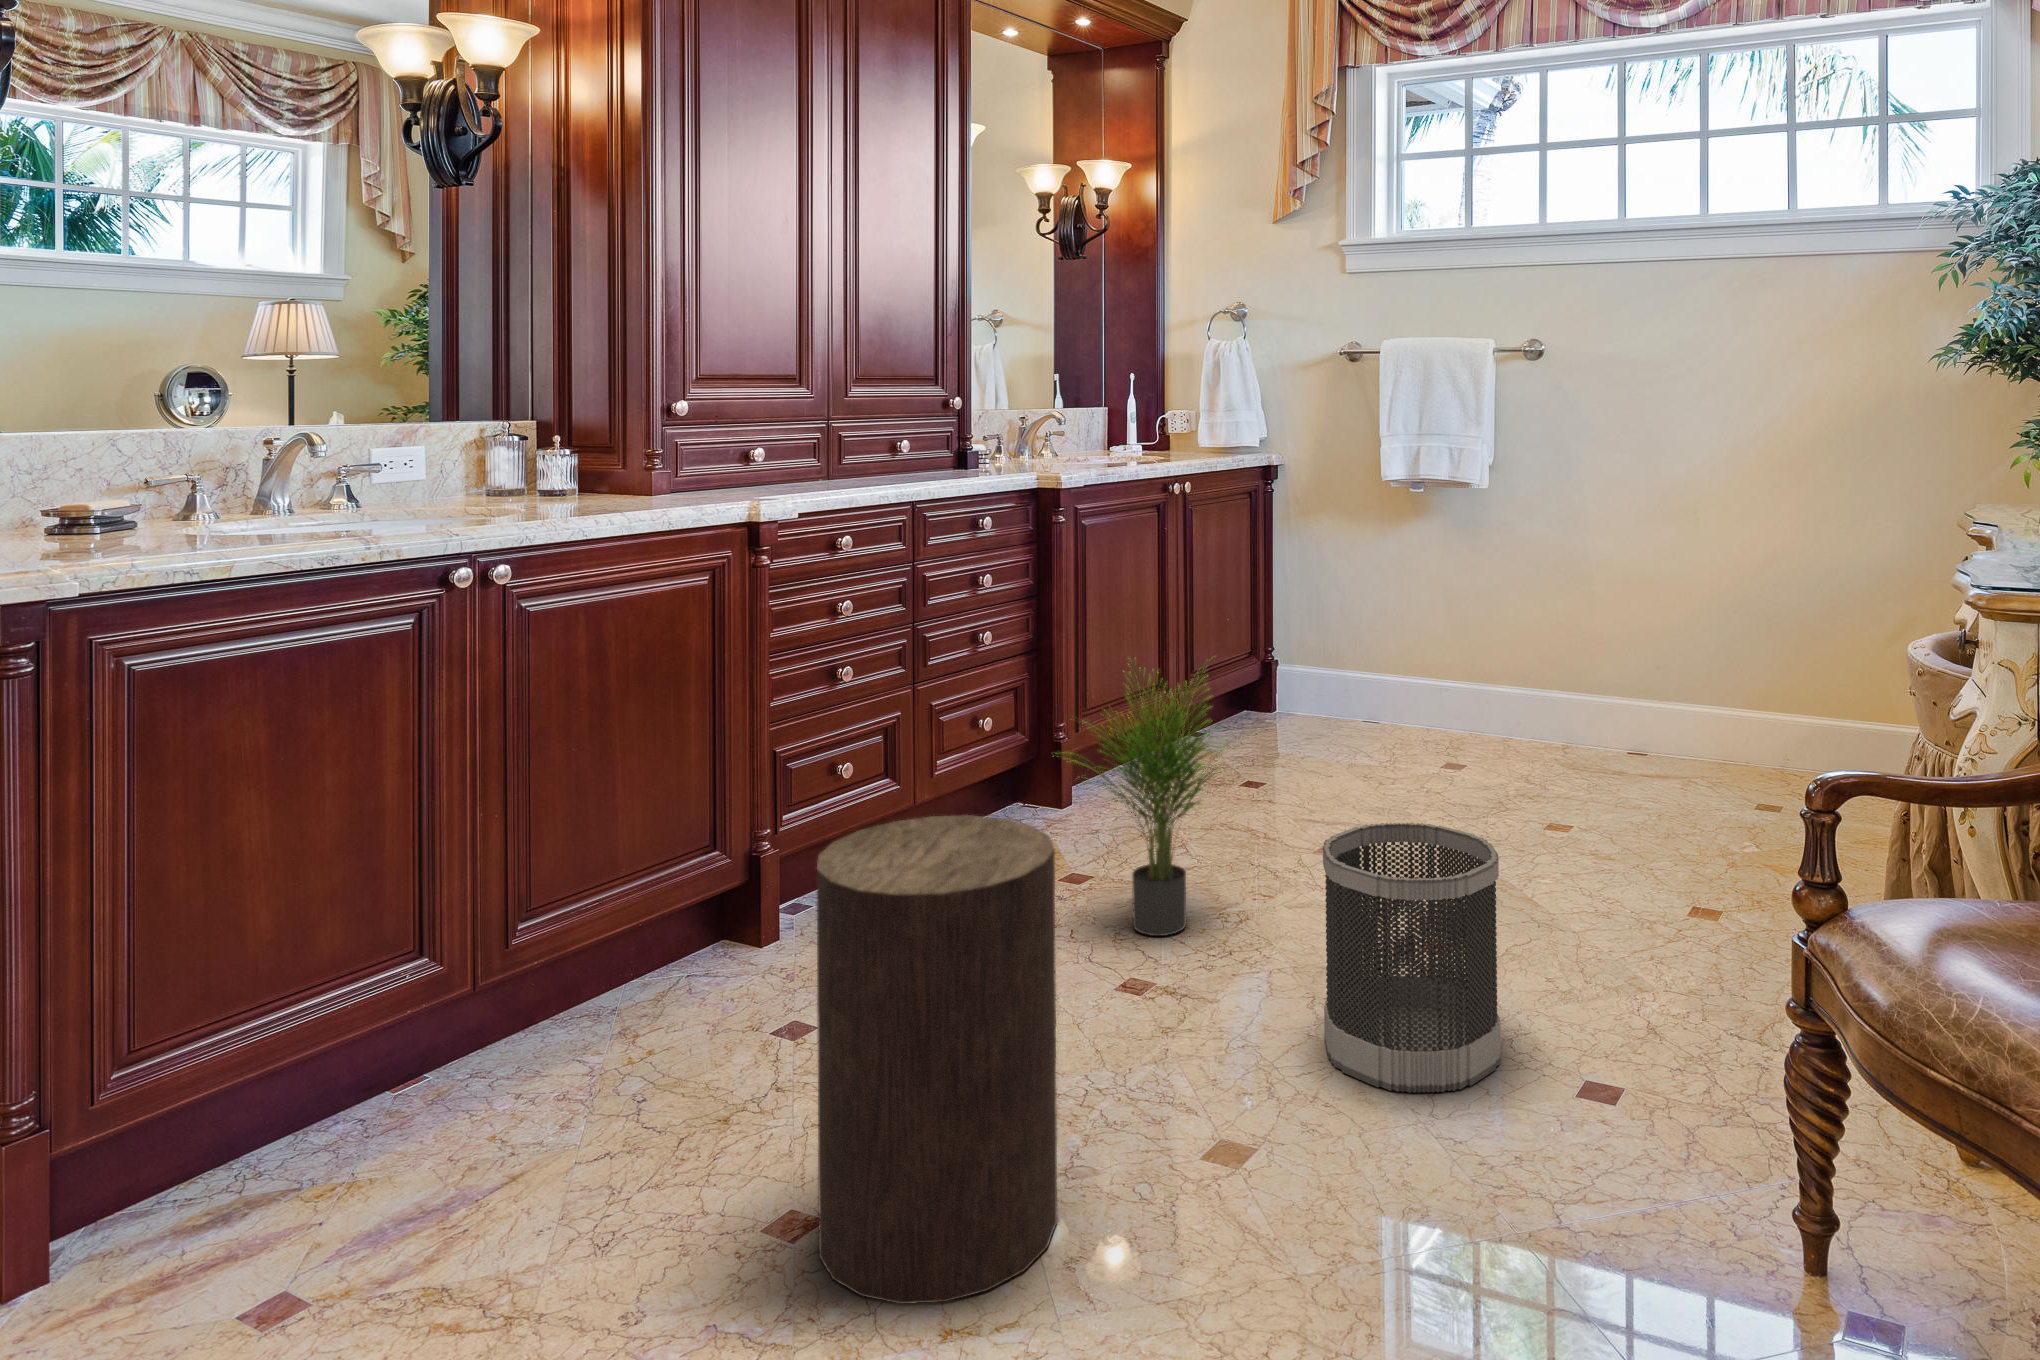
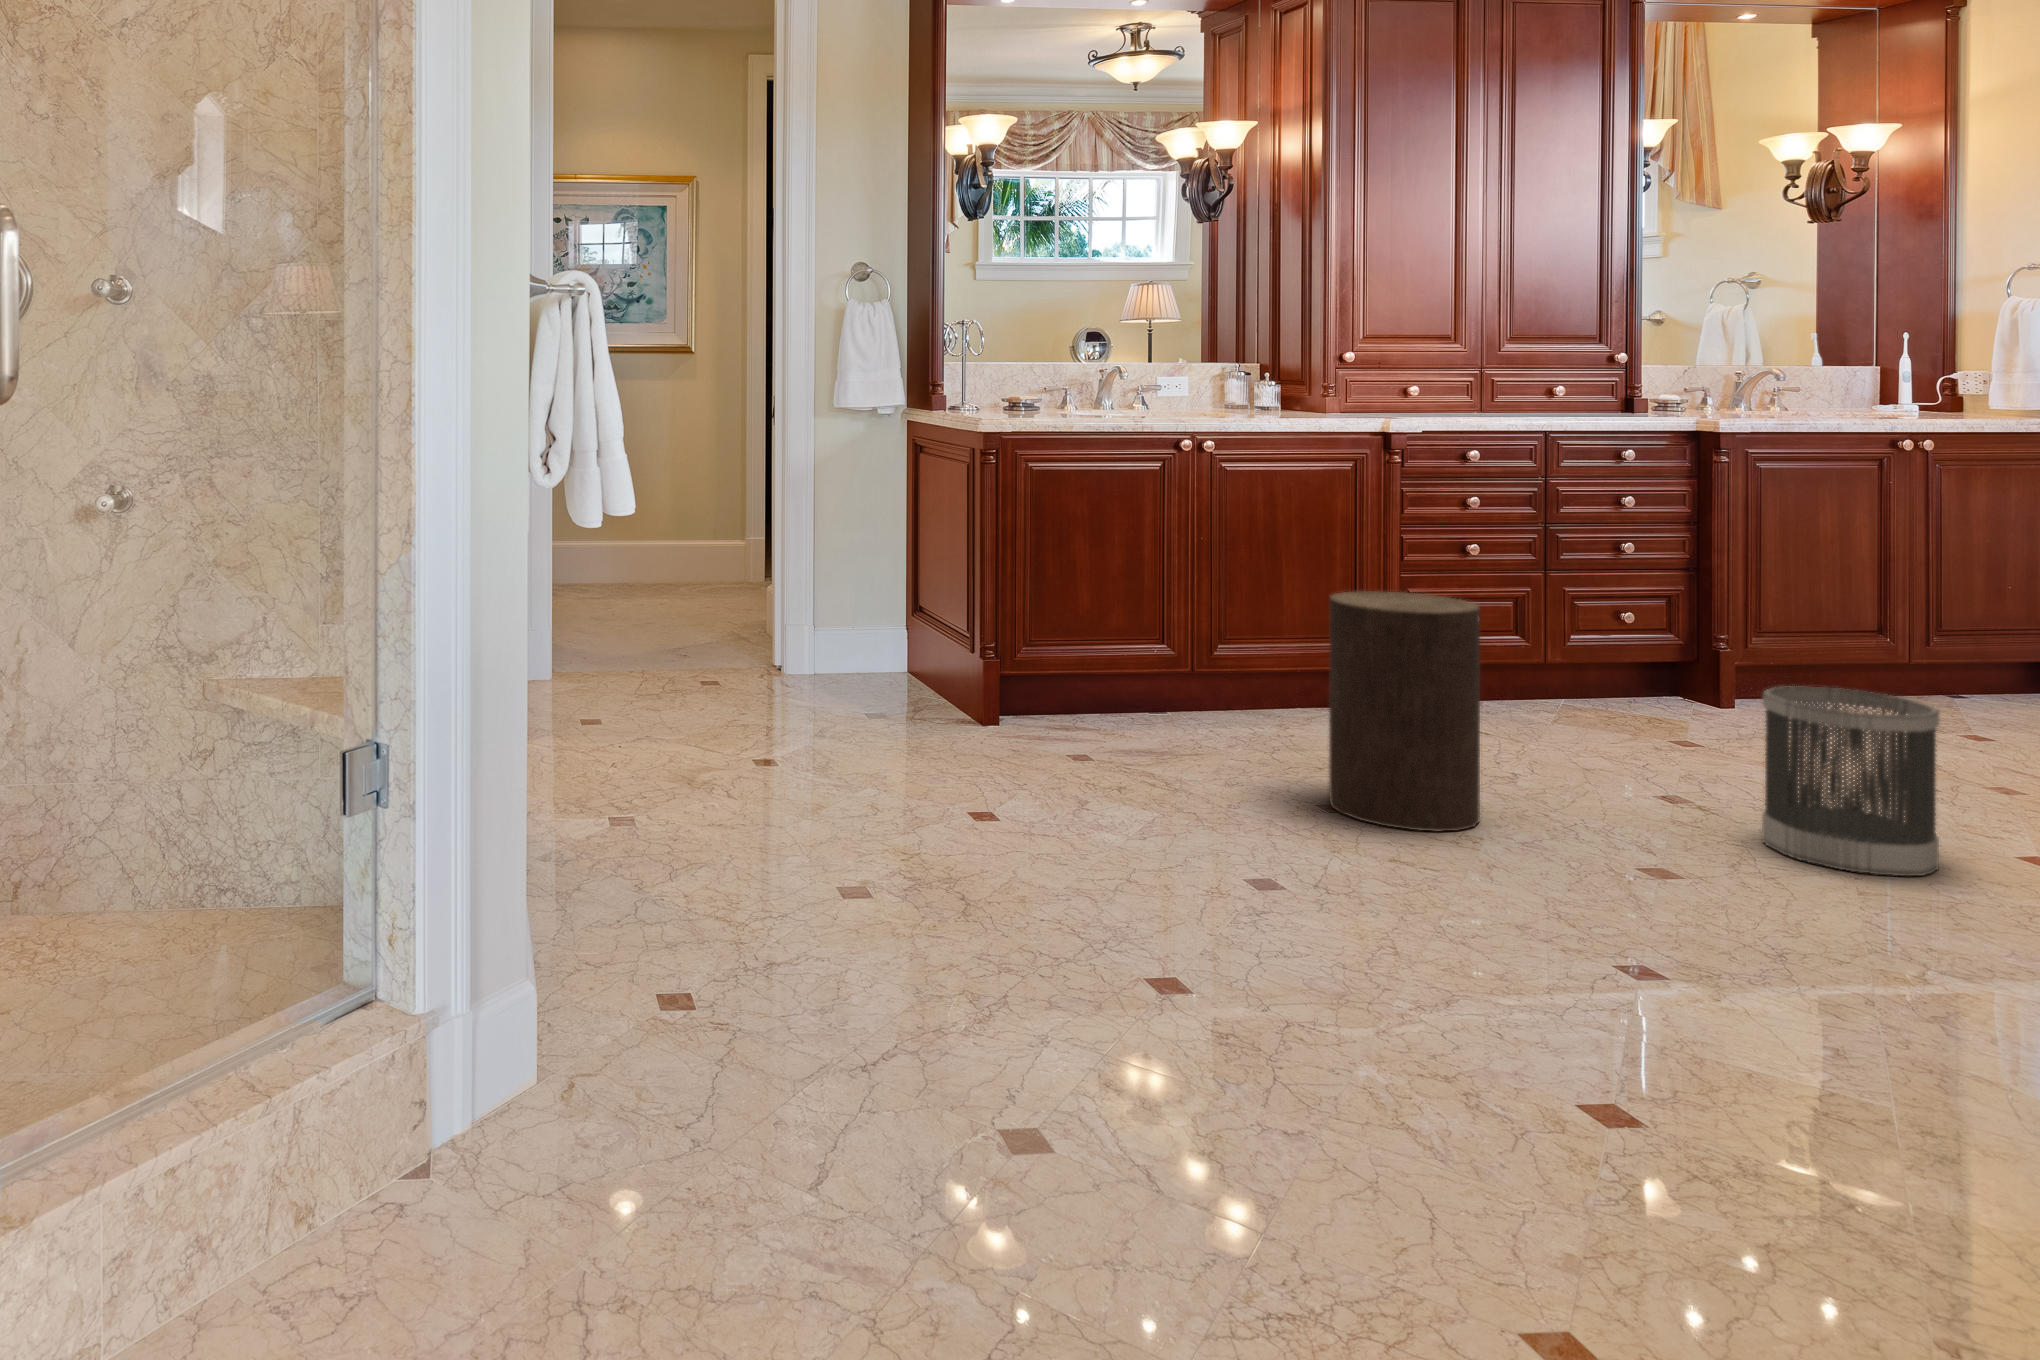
potted plant: present [1063,660,1225,936] -> none [1608,558,1799,776]

